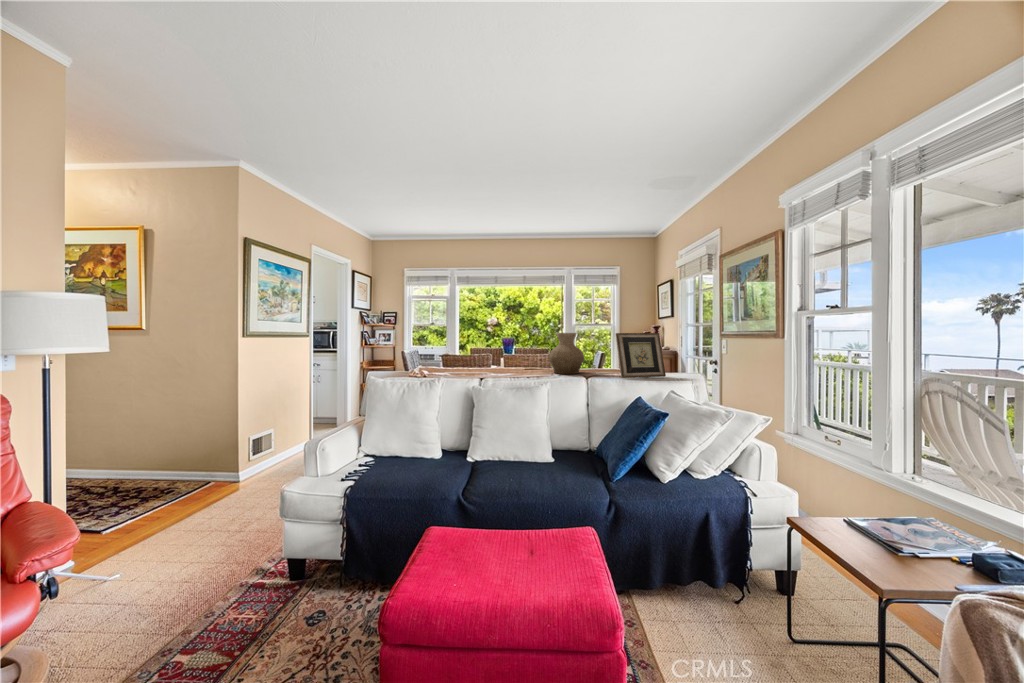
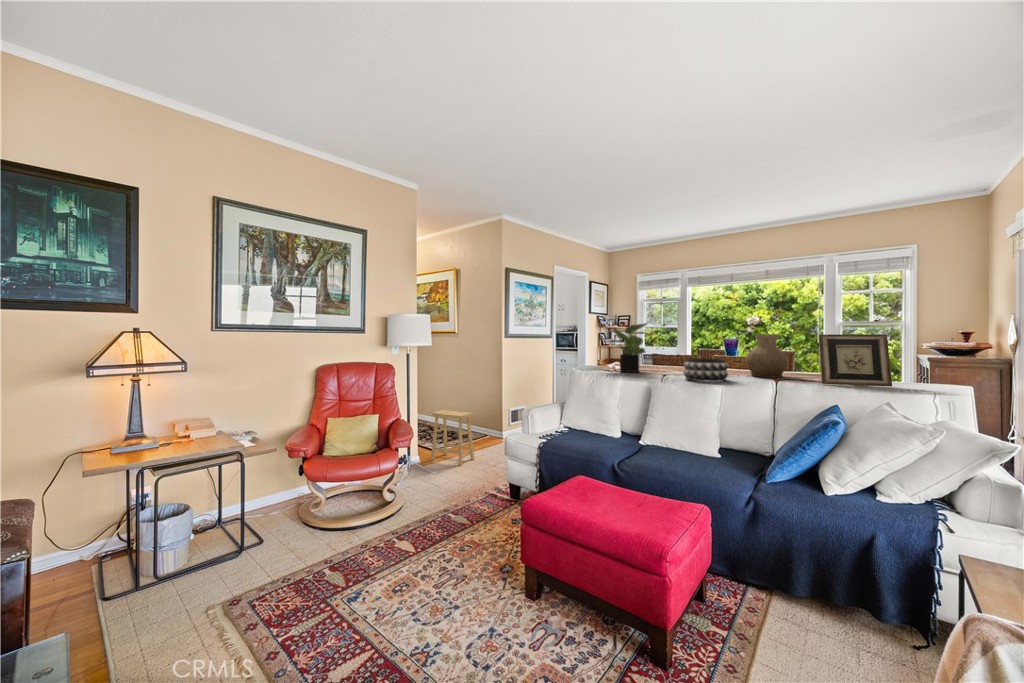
potted plant: none [402,320,460,377] -> present [607,323,647,372]
decorative bowl: none [505,358,549,383] -> present [683,359,728,382]
footstool: none [108,454,202,548] -> present [431,410,474,466]

